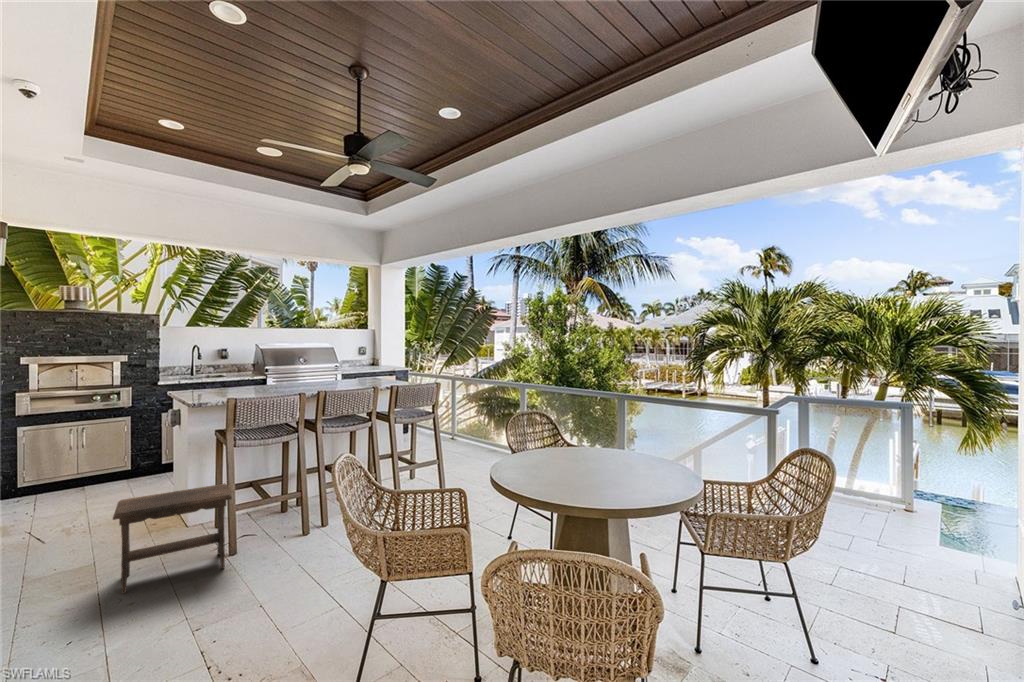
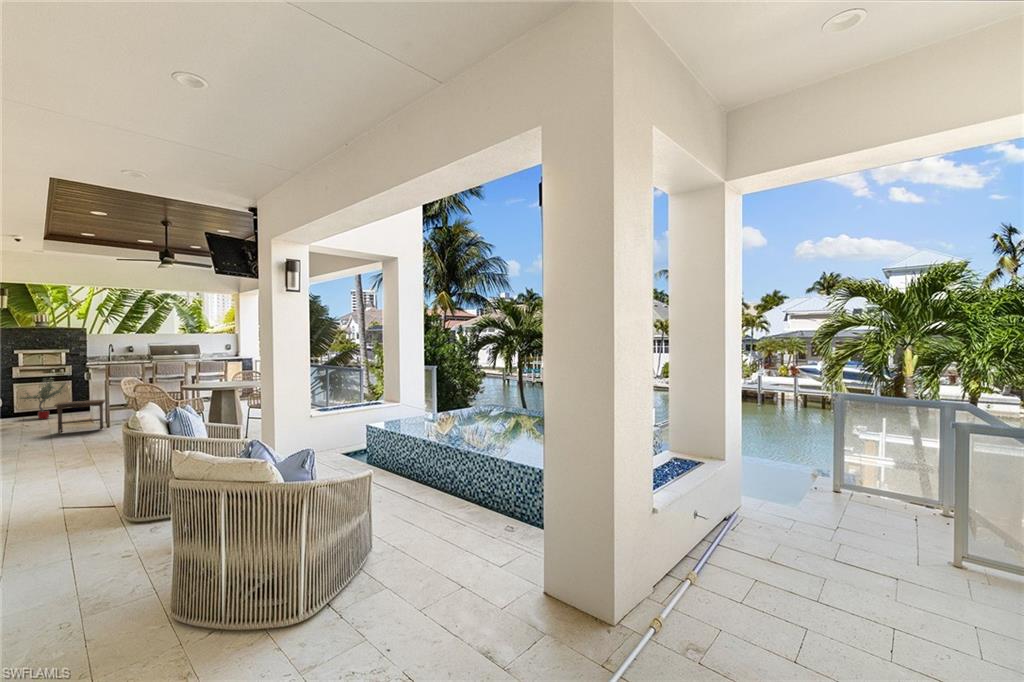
potted tree: none [26,414,123,504] -> present [21,378,66,419]

